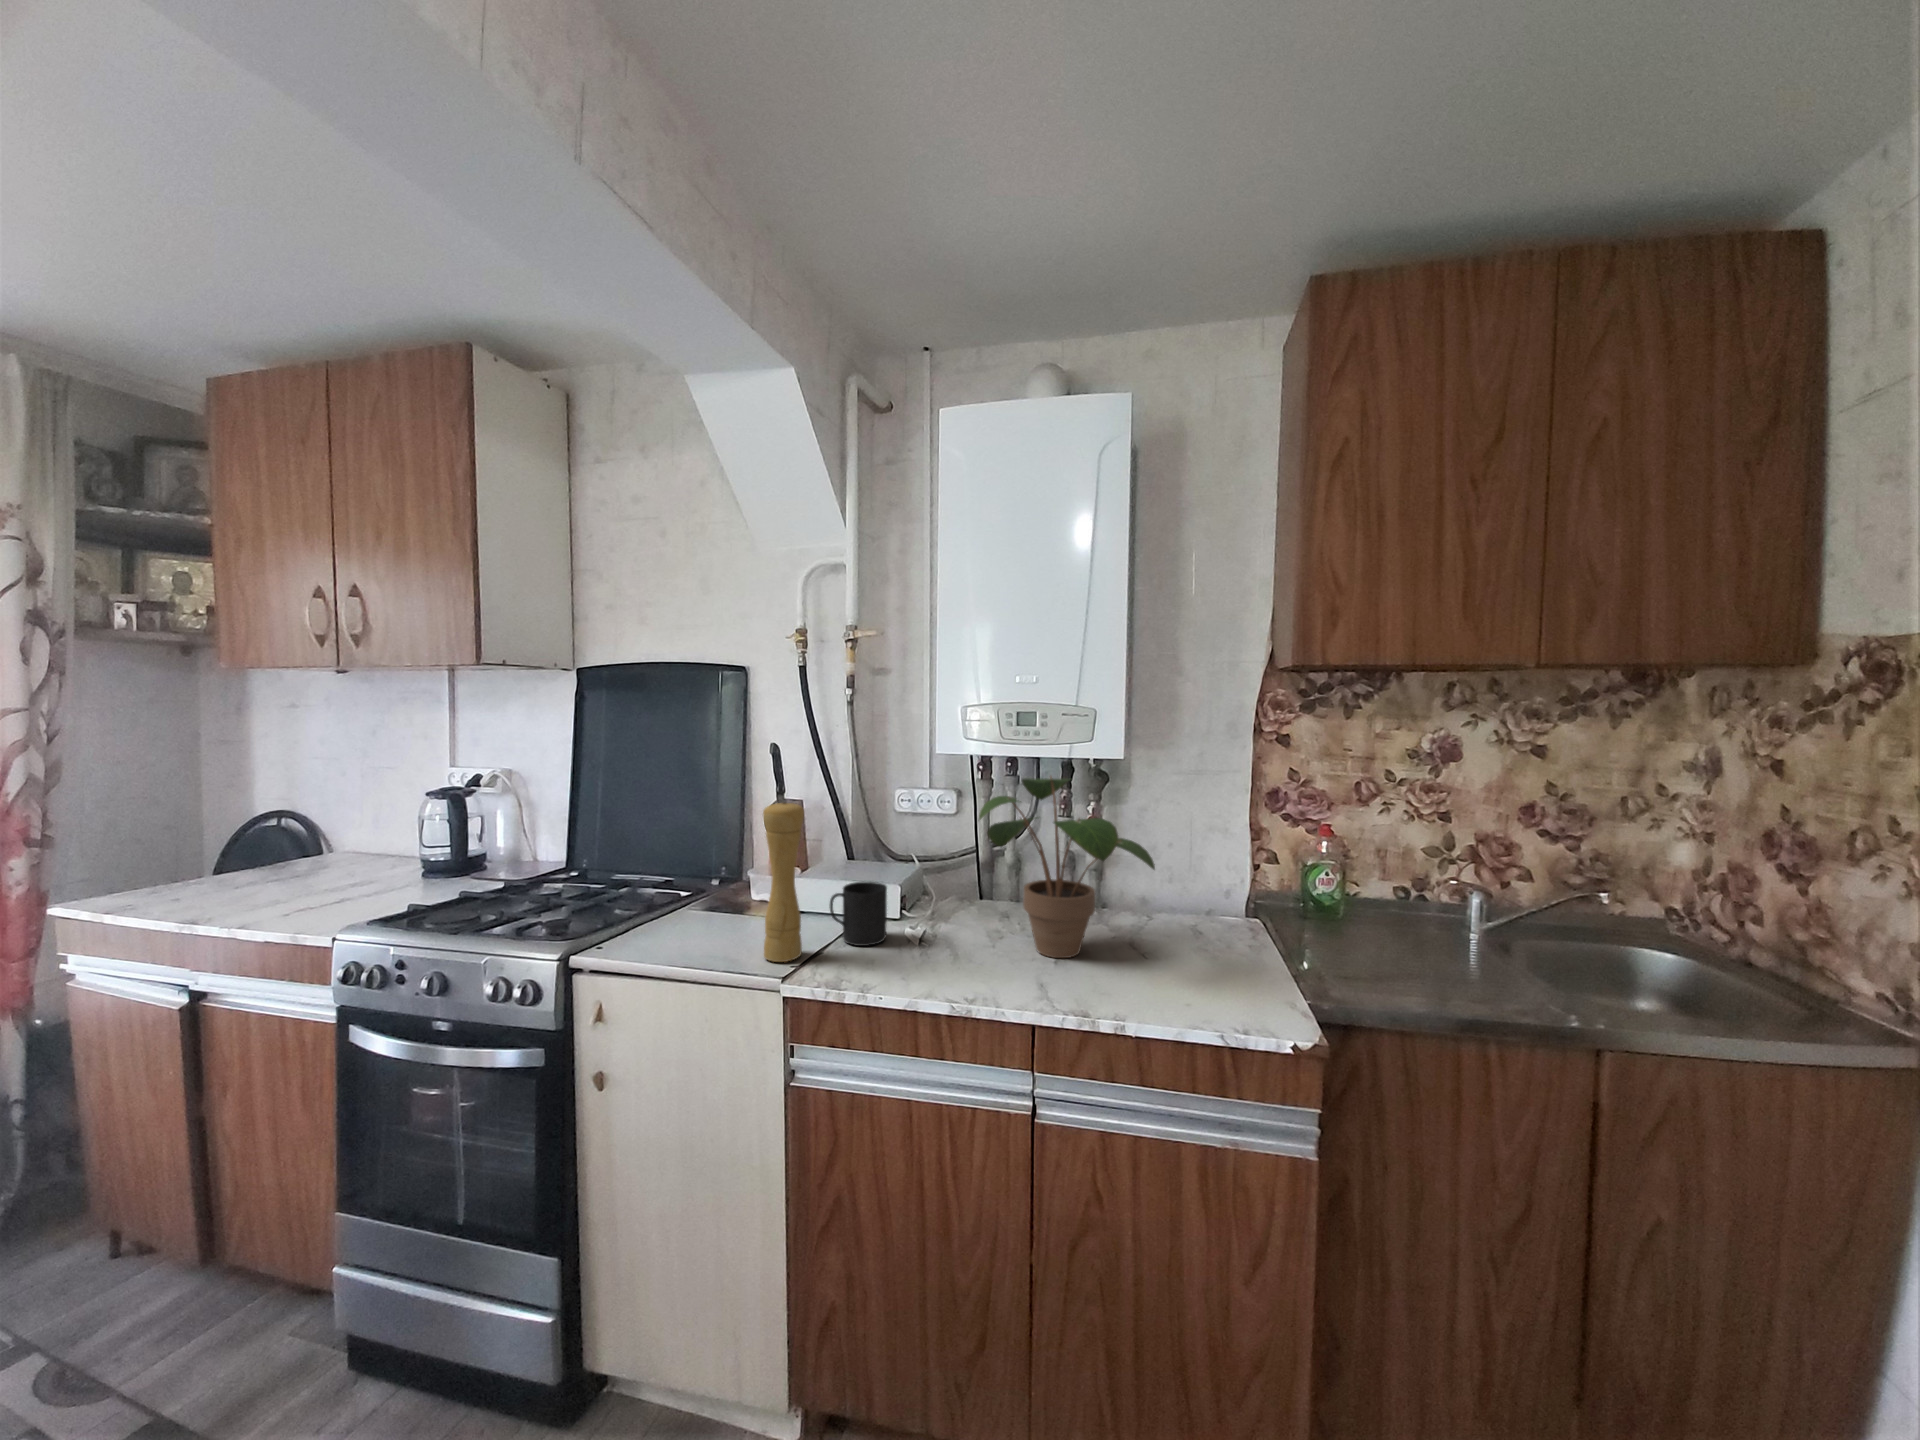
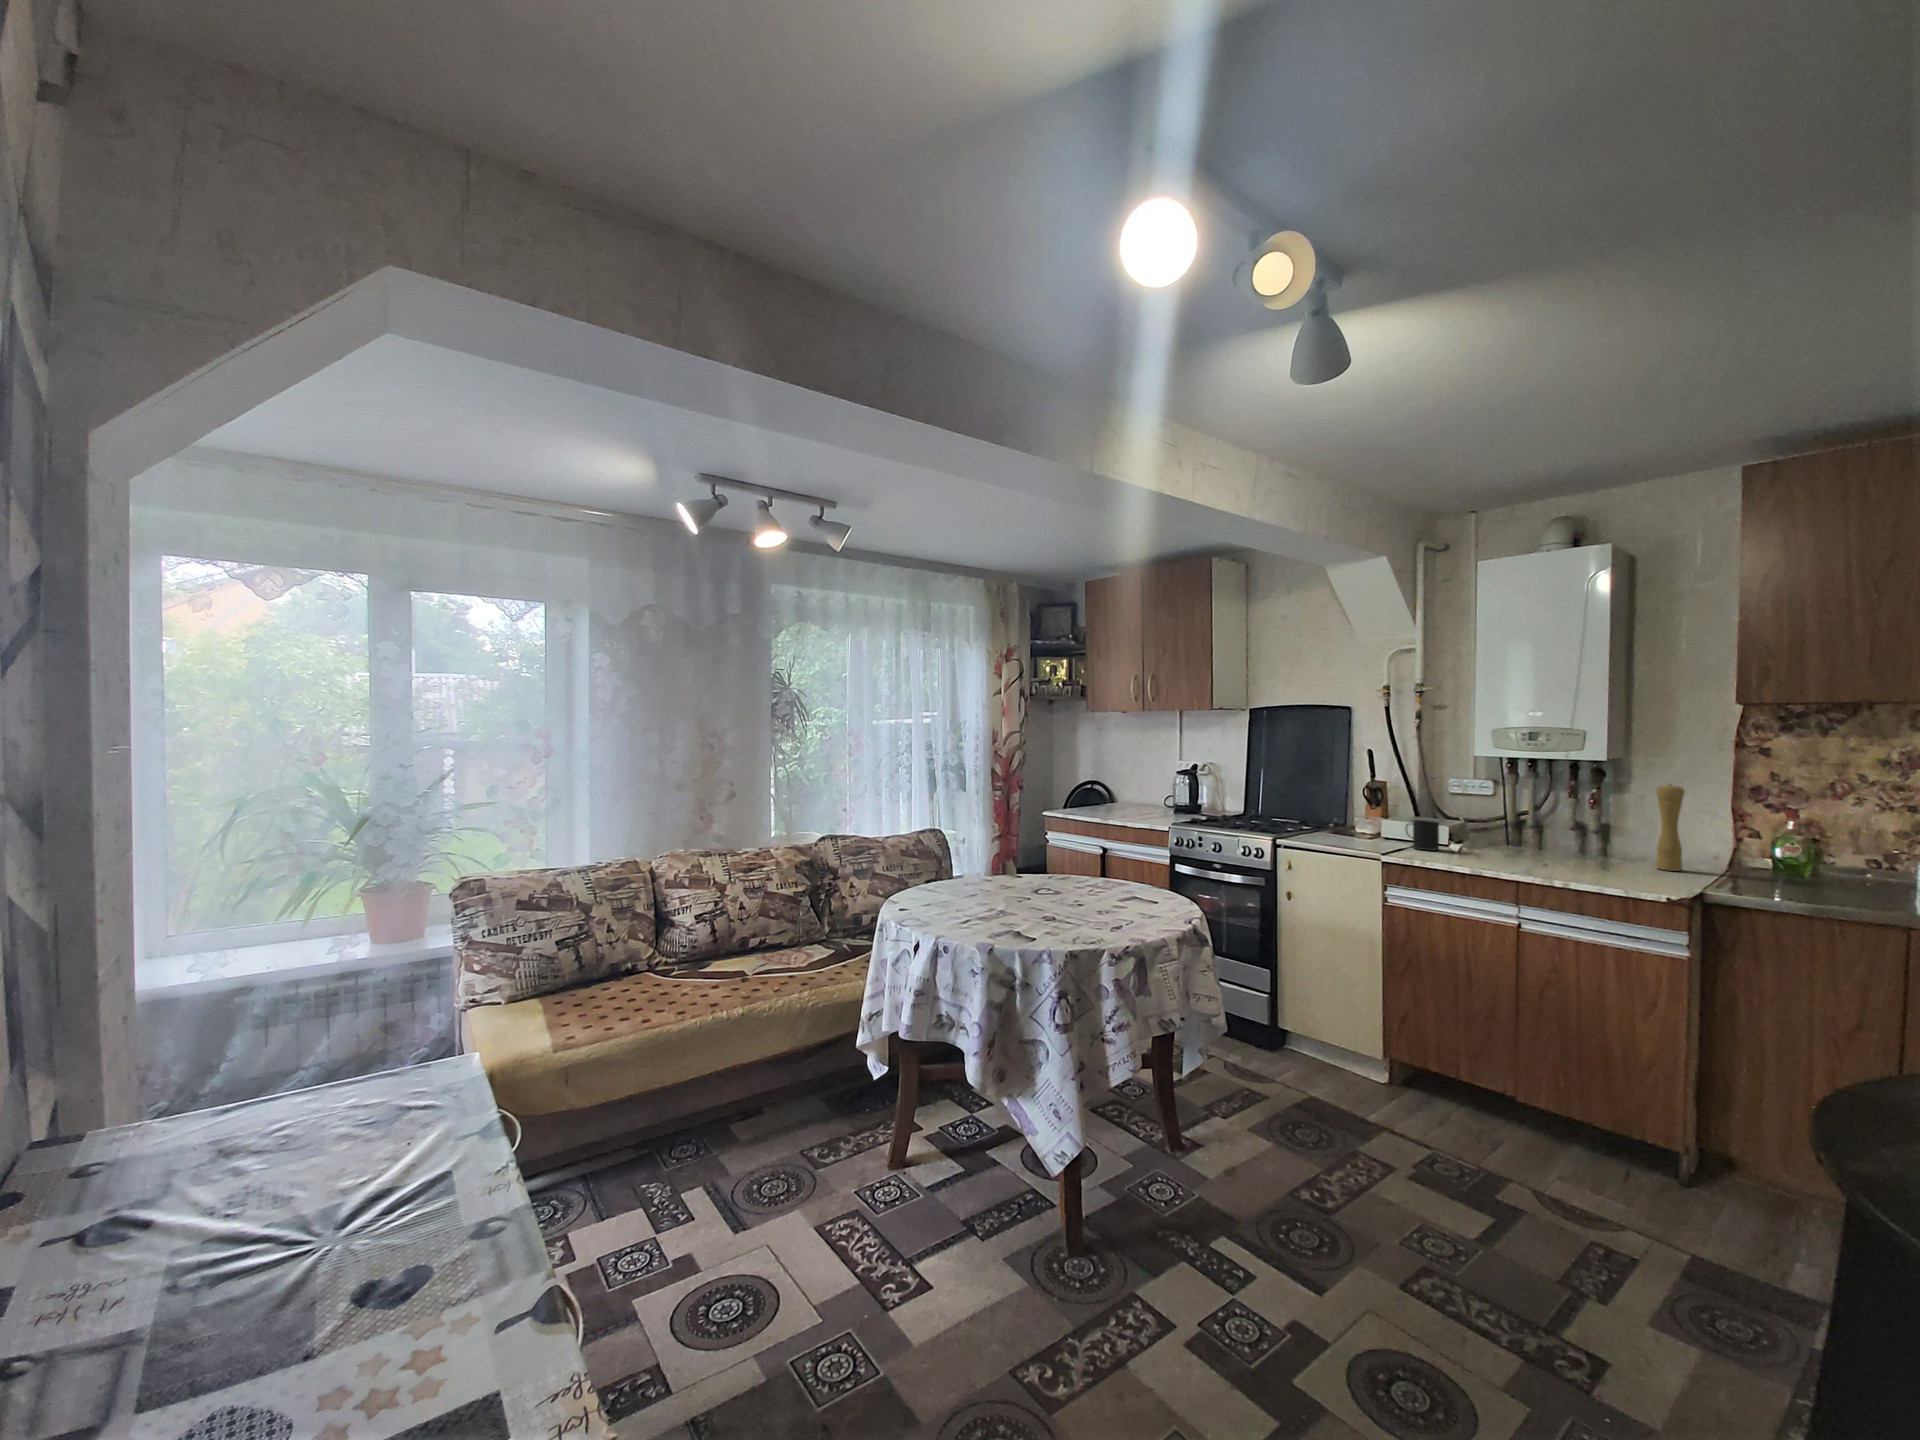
potted plant: present [979,777,1155,958] -> none [1492,768,1611,866]
pepper mill: present [763,801,804,962] -> present [1656,785,1685,871]

